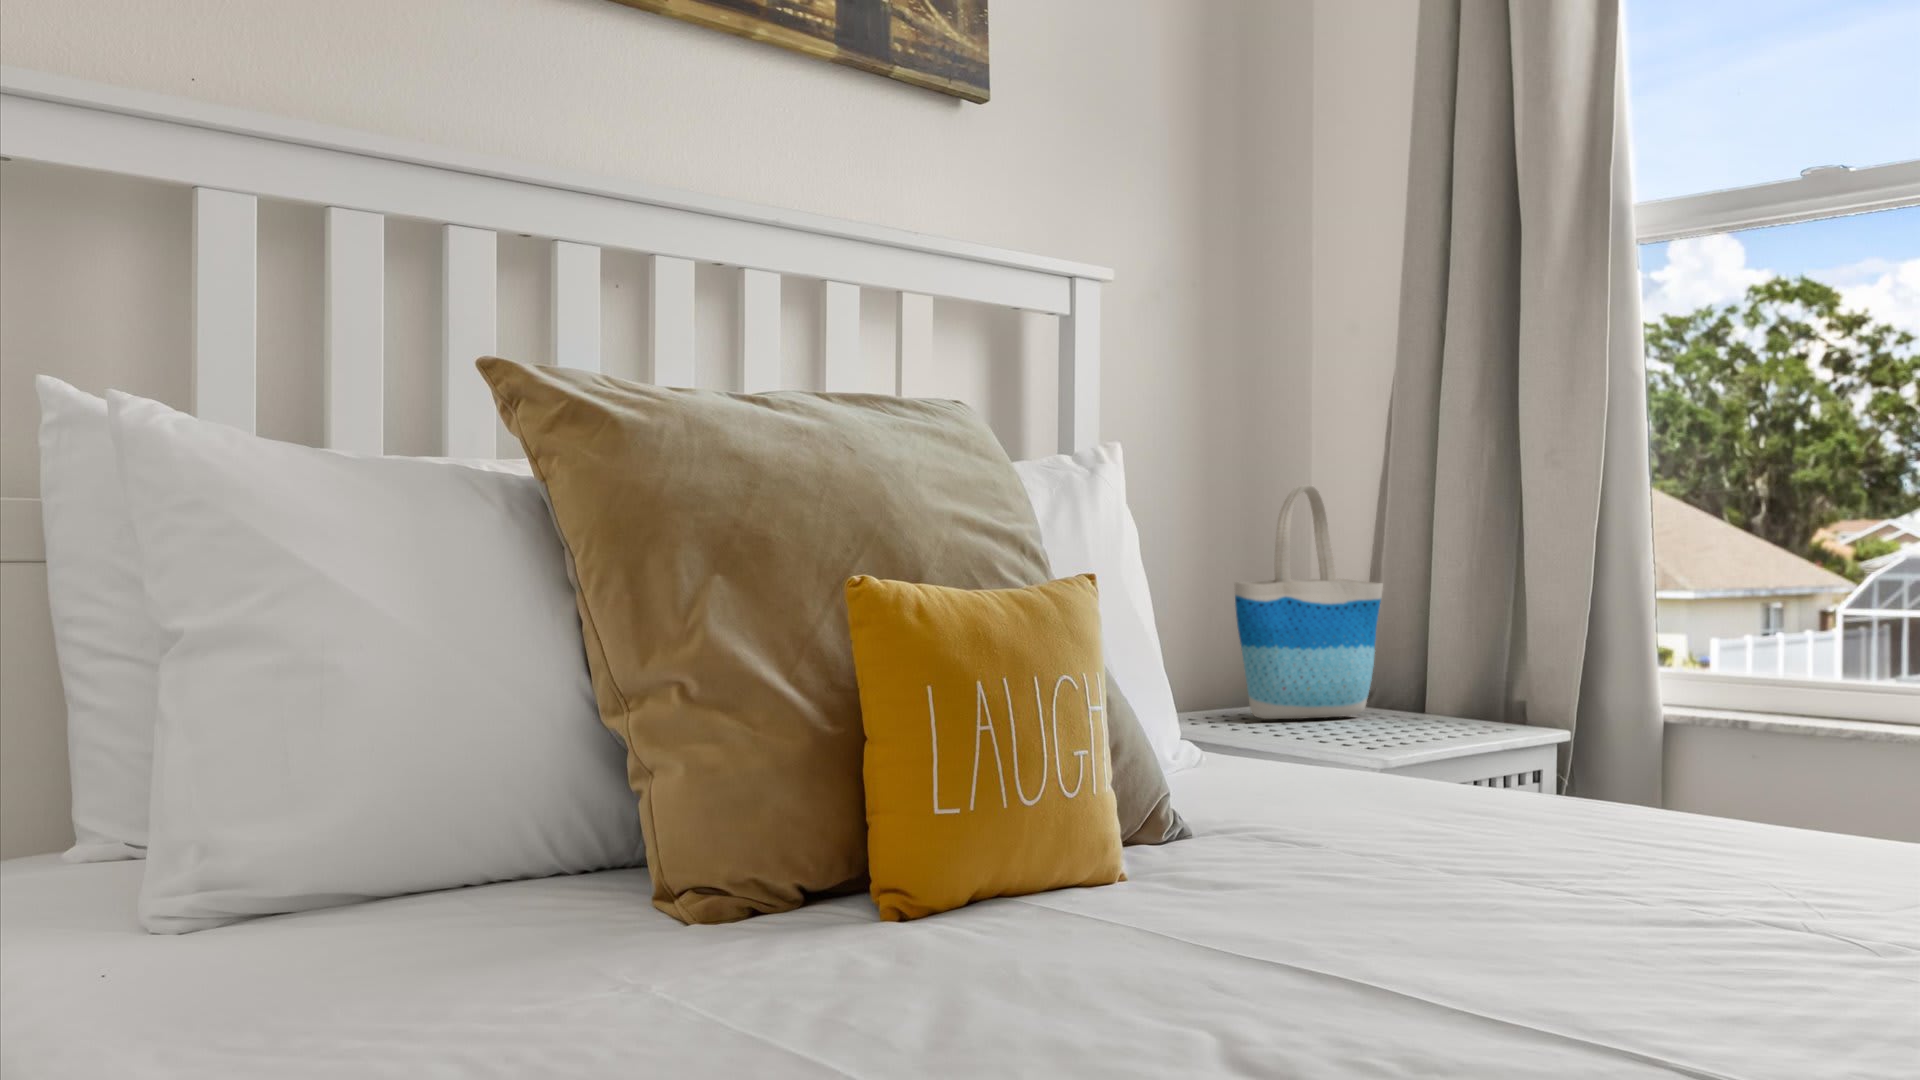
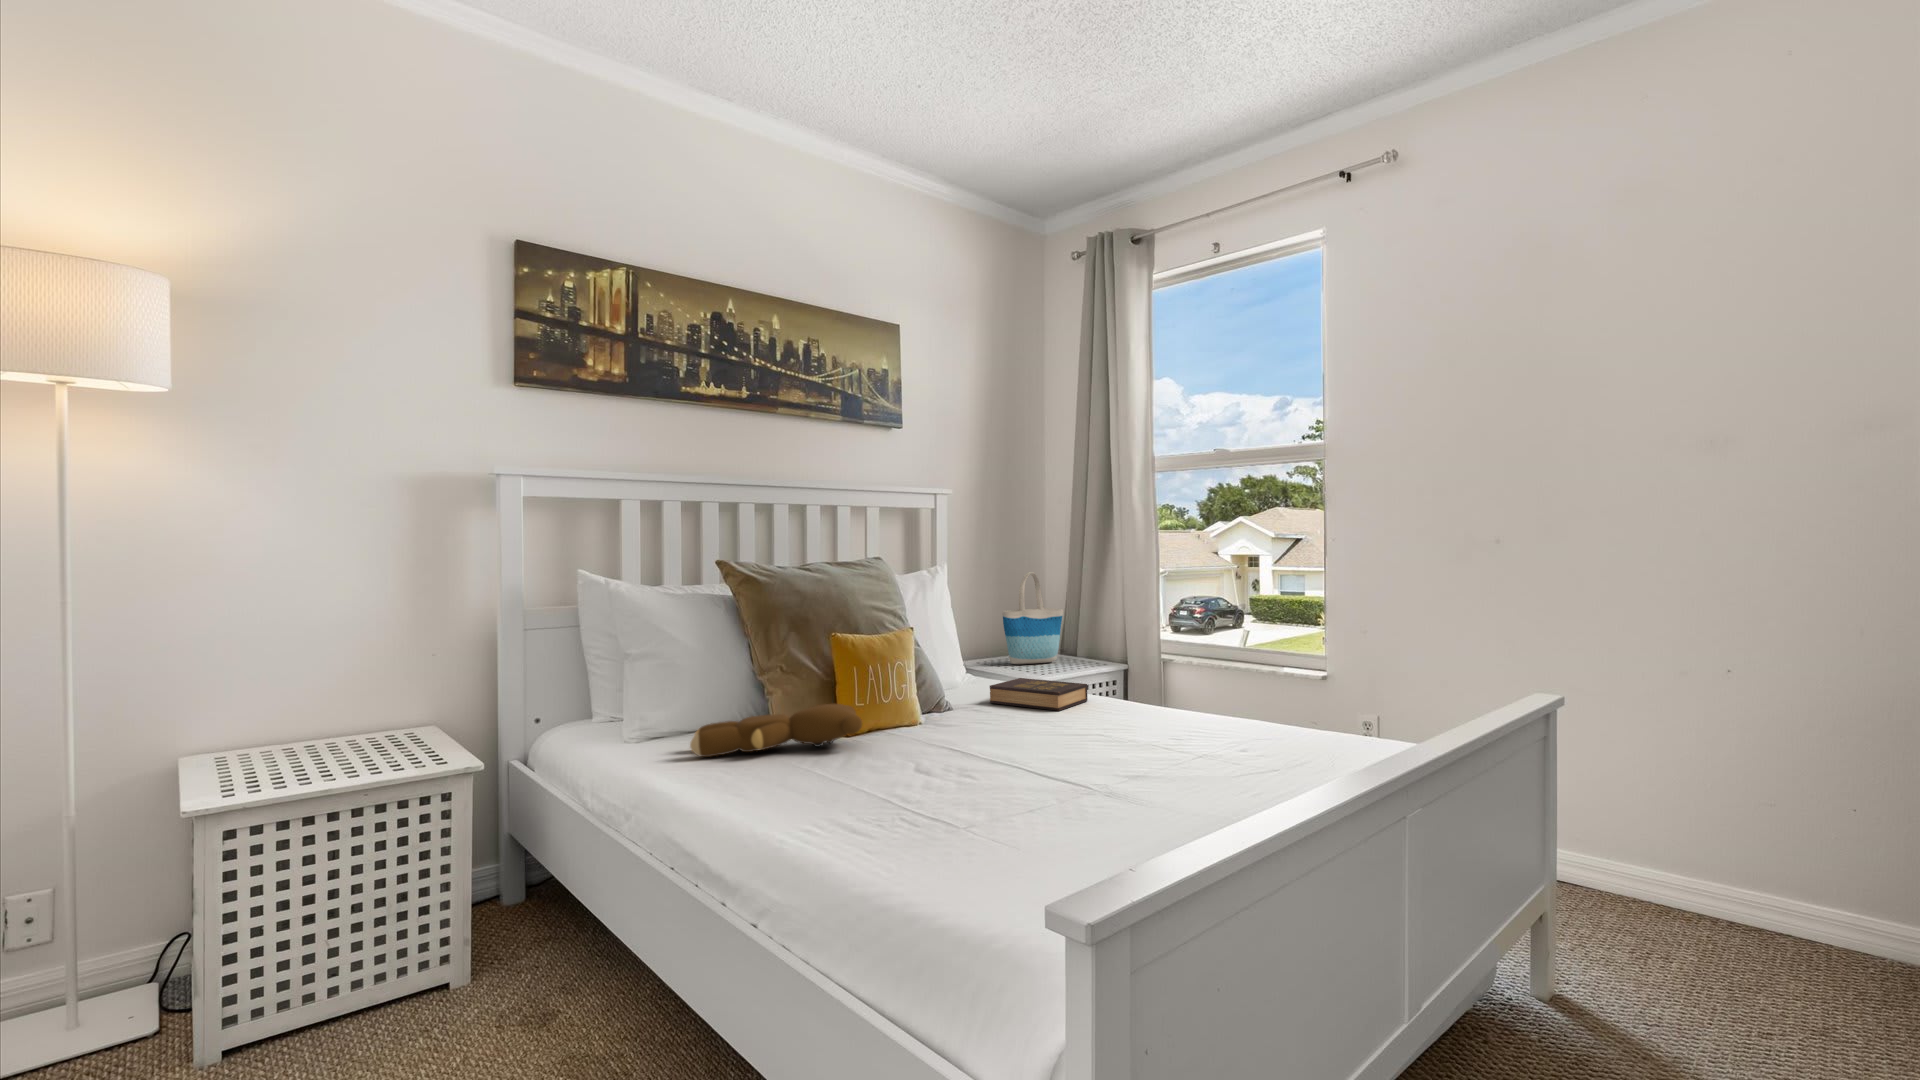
hardback book: none [1294,747,1588,846] -> present [990,678,1087,711]
teddy bear: none [343,811,985,1002] -> present [690,704,862,757]

